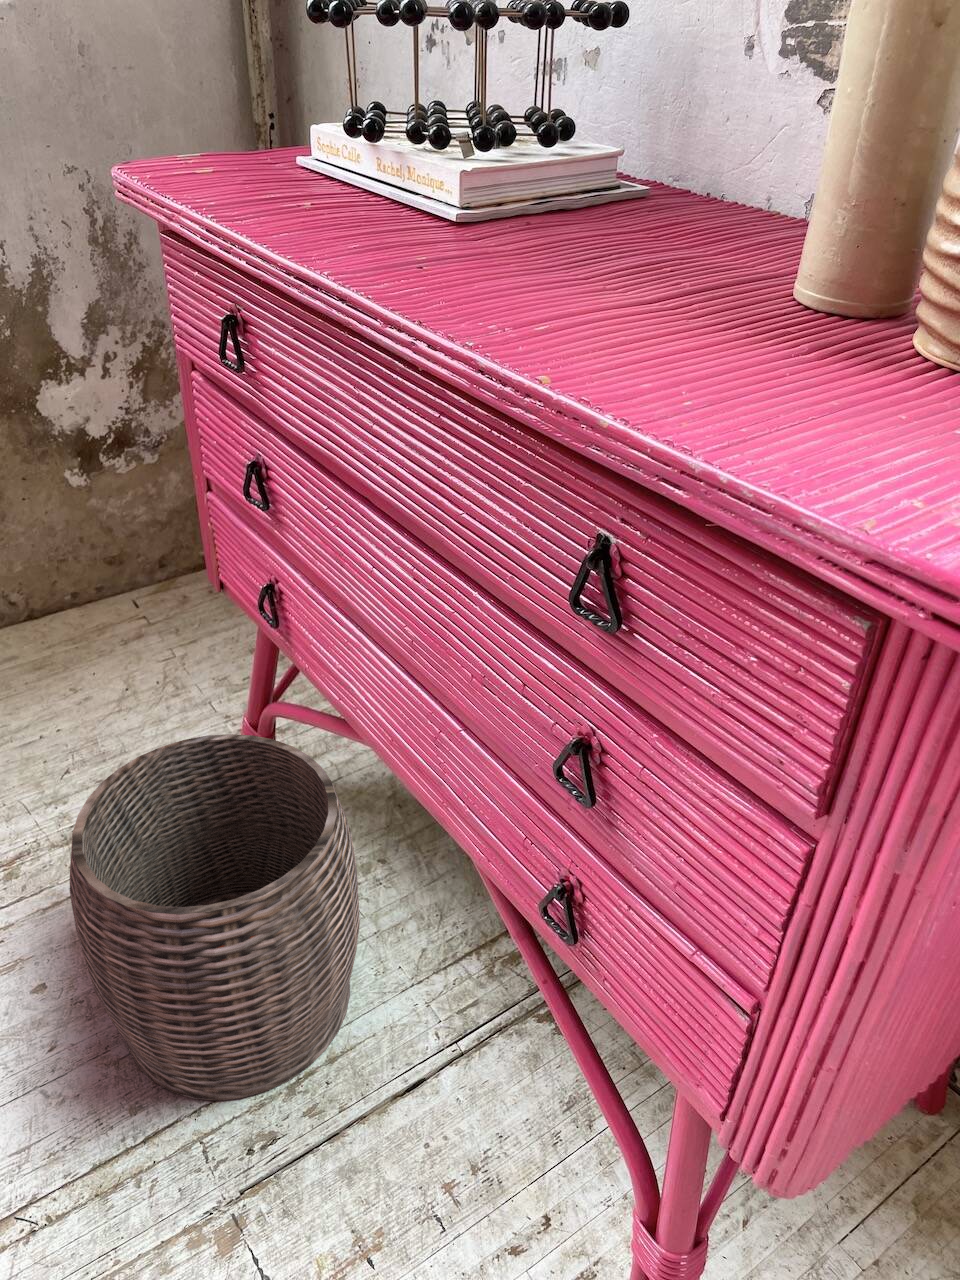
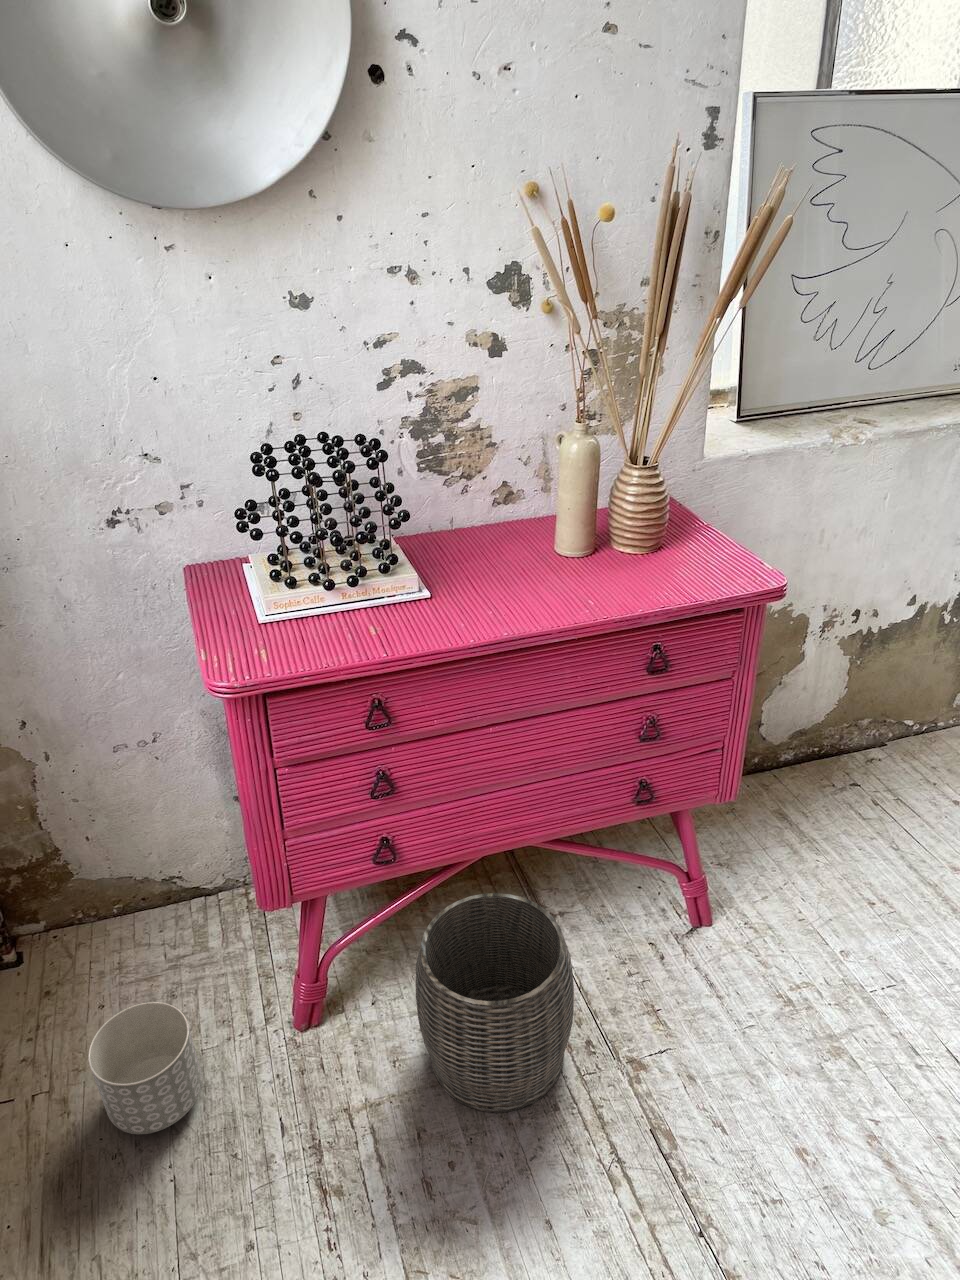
planter: none [68,583,195,714] -> present [88,1002,203,1134]

